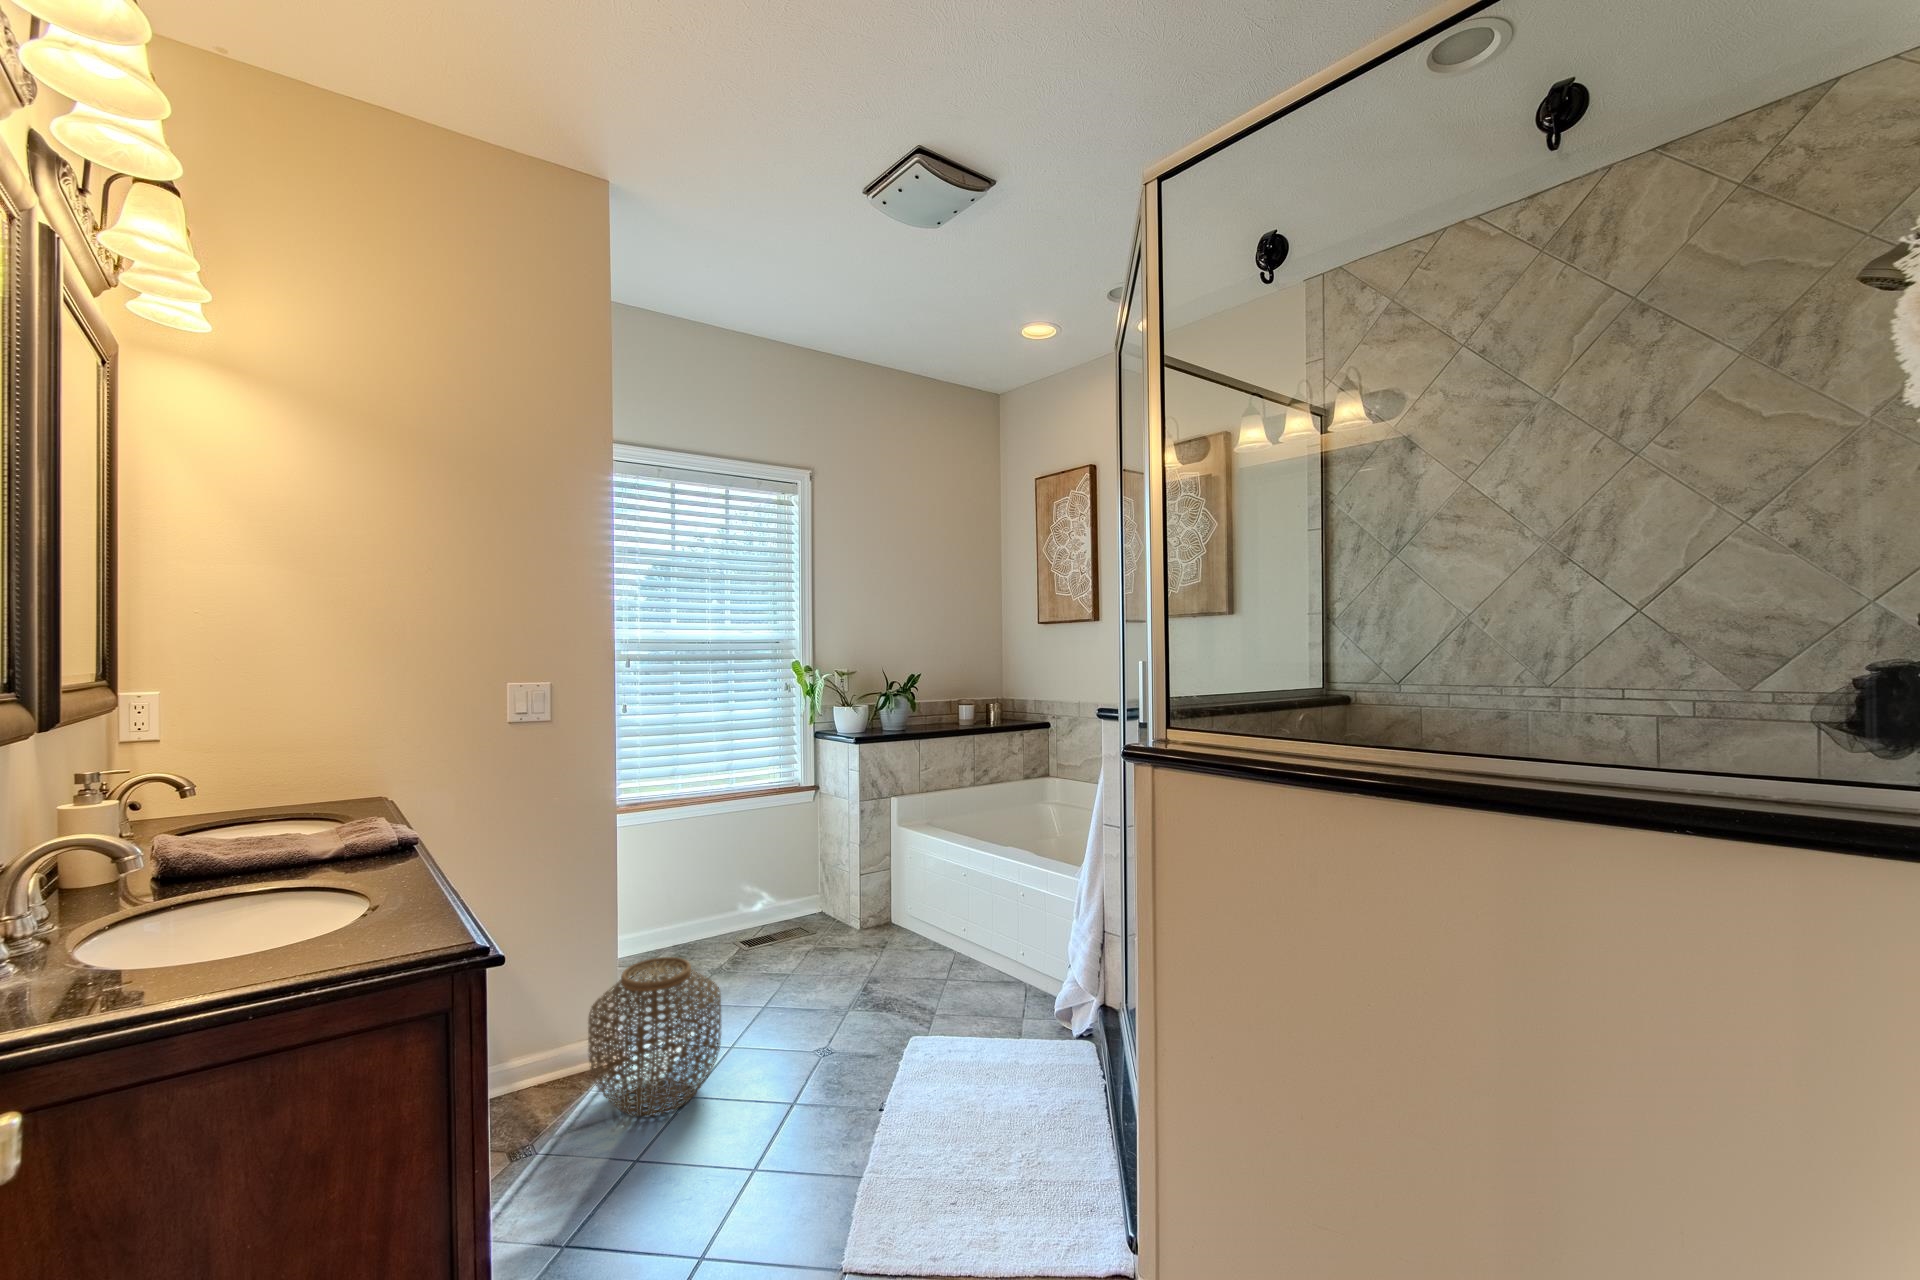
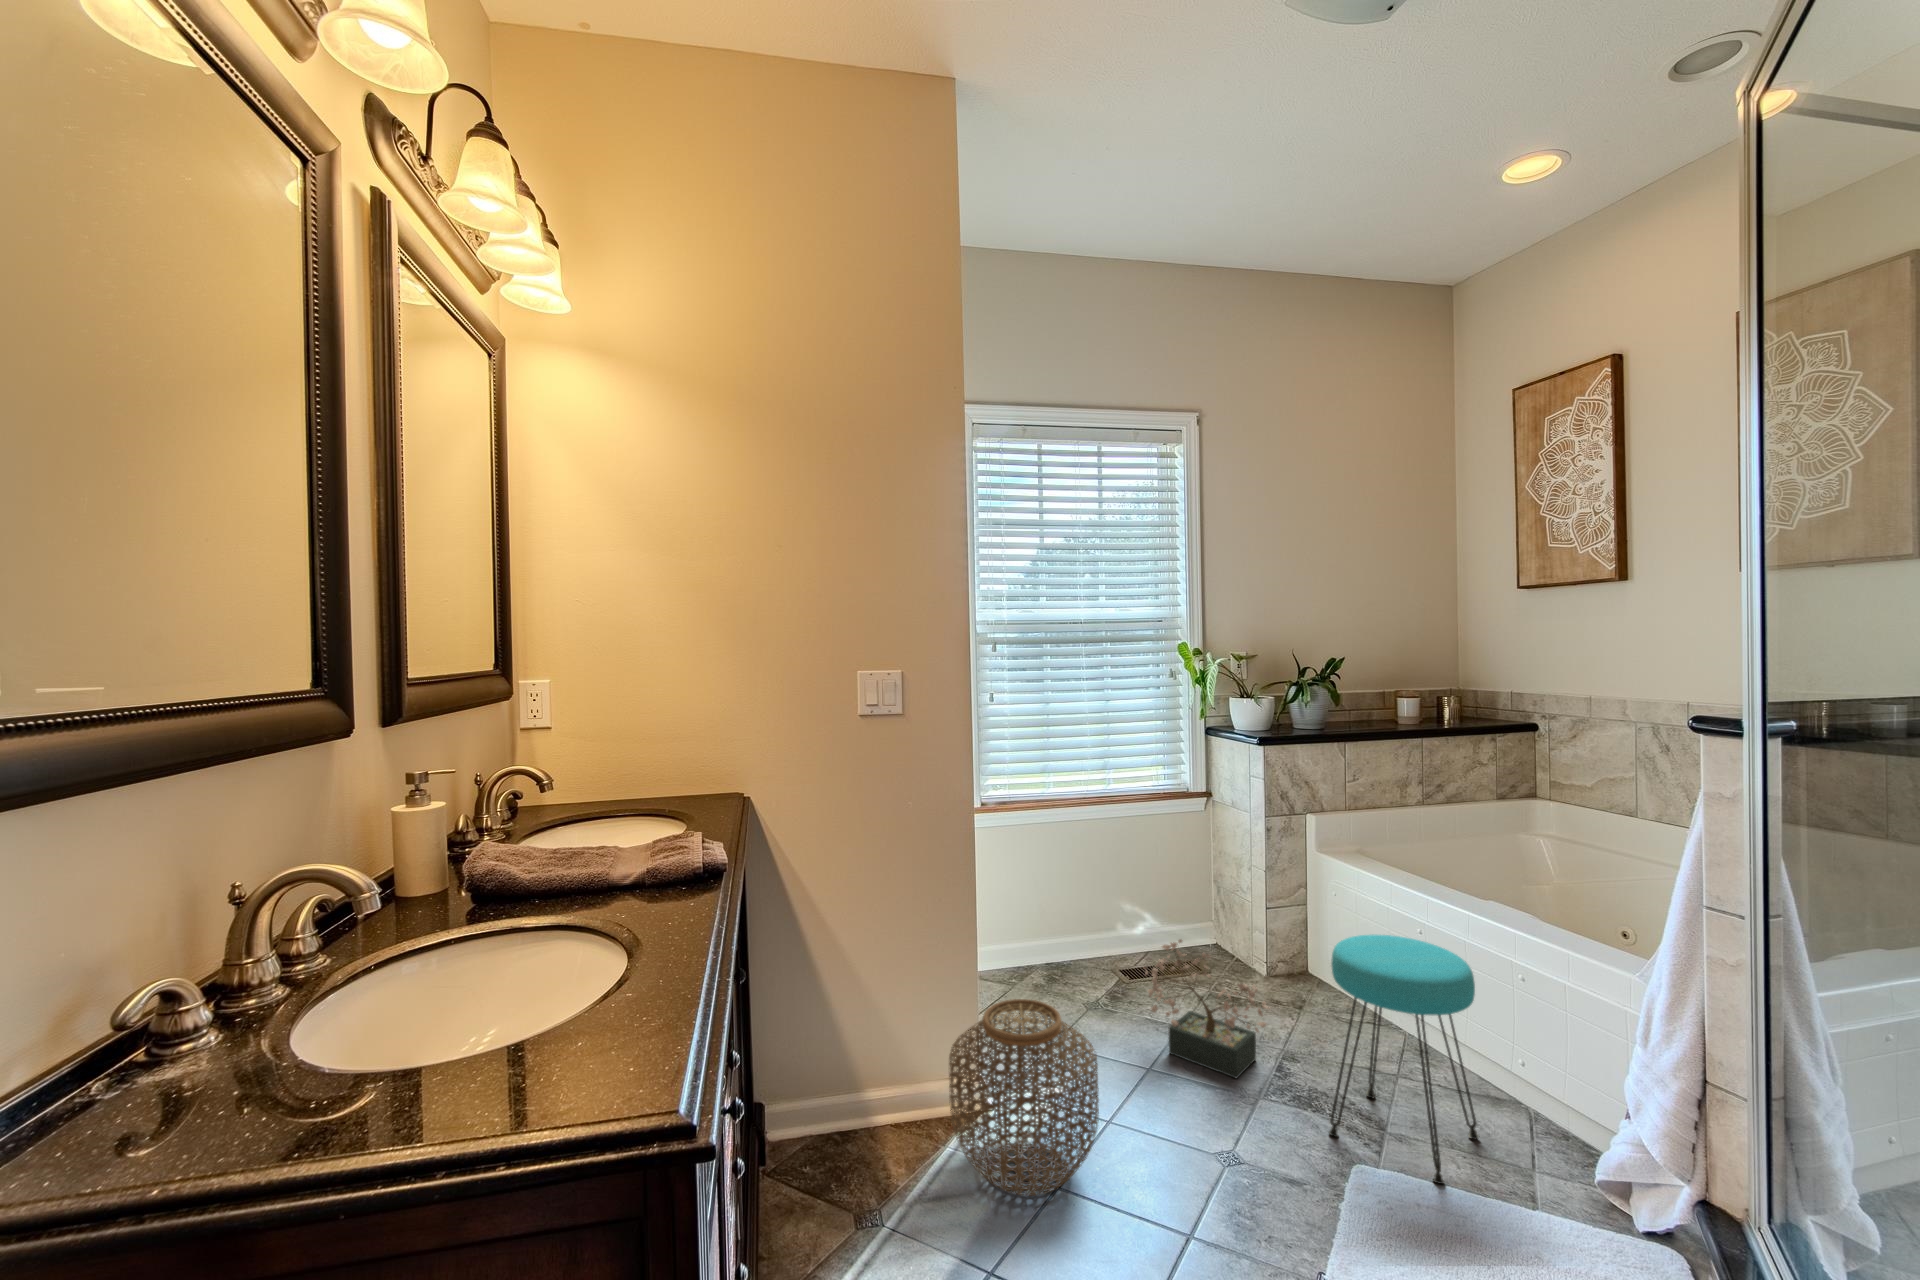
stool: none [895,873,992,1035] -> present [1329,935,1479,1184]
decorative plant: none [760,902,859,1002] -> present [1144,939,1269,1079]

